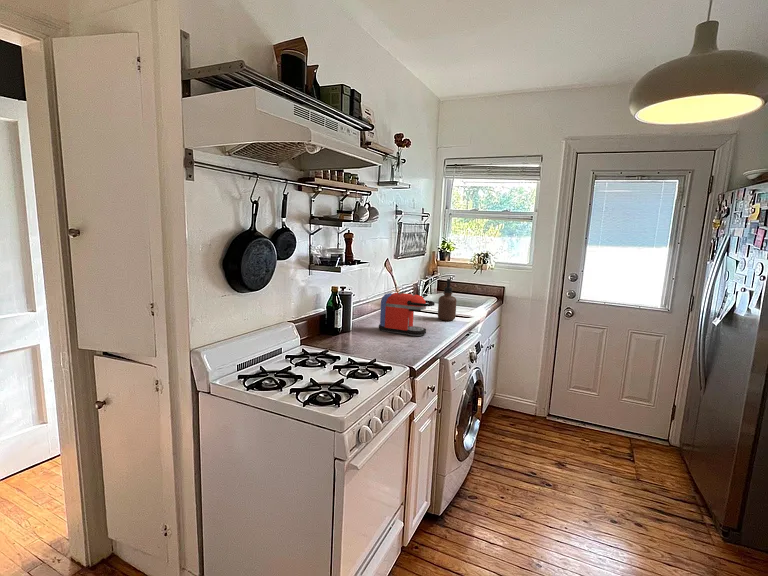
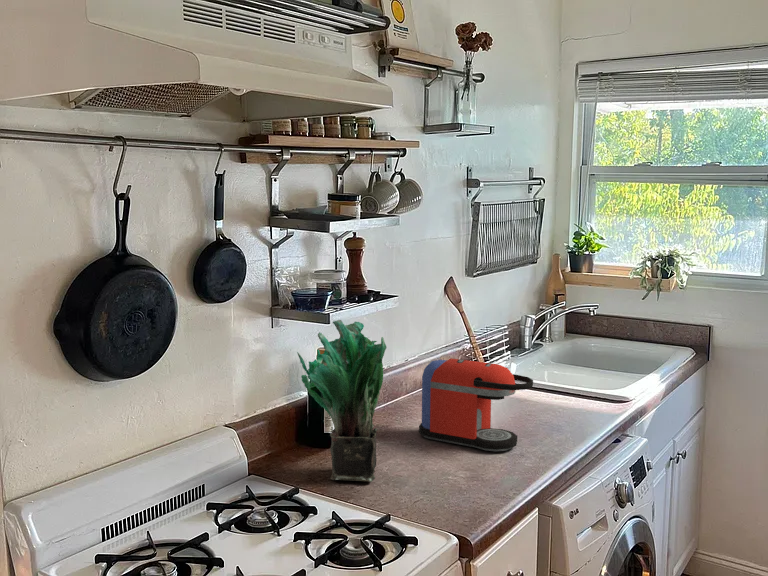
potted plant: none [327,269,372,347] -> present [297,320,387,482]
soap dispenser: present [438,279,456,321] -> none [552,322,591,411]

